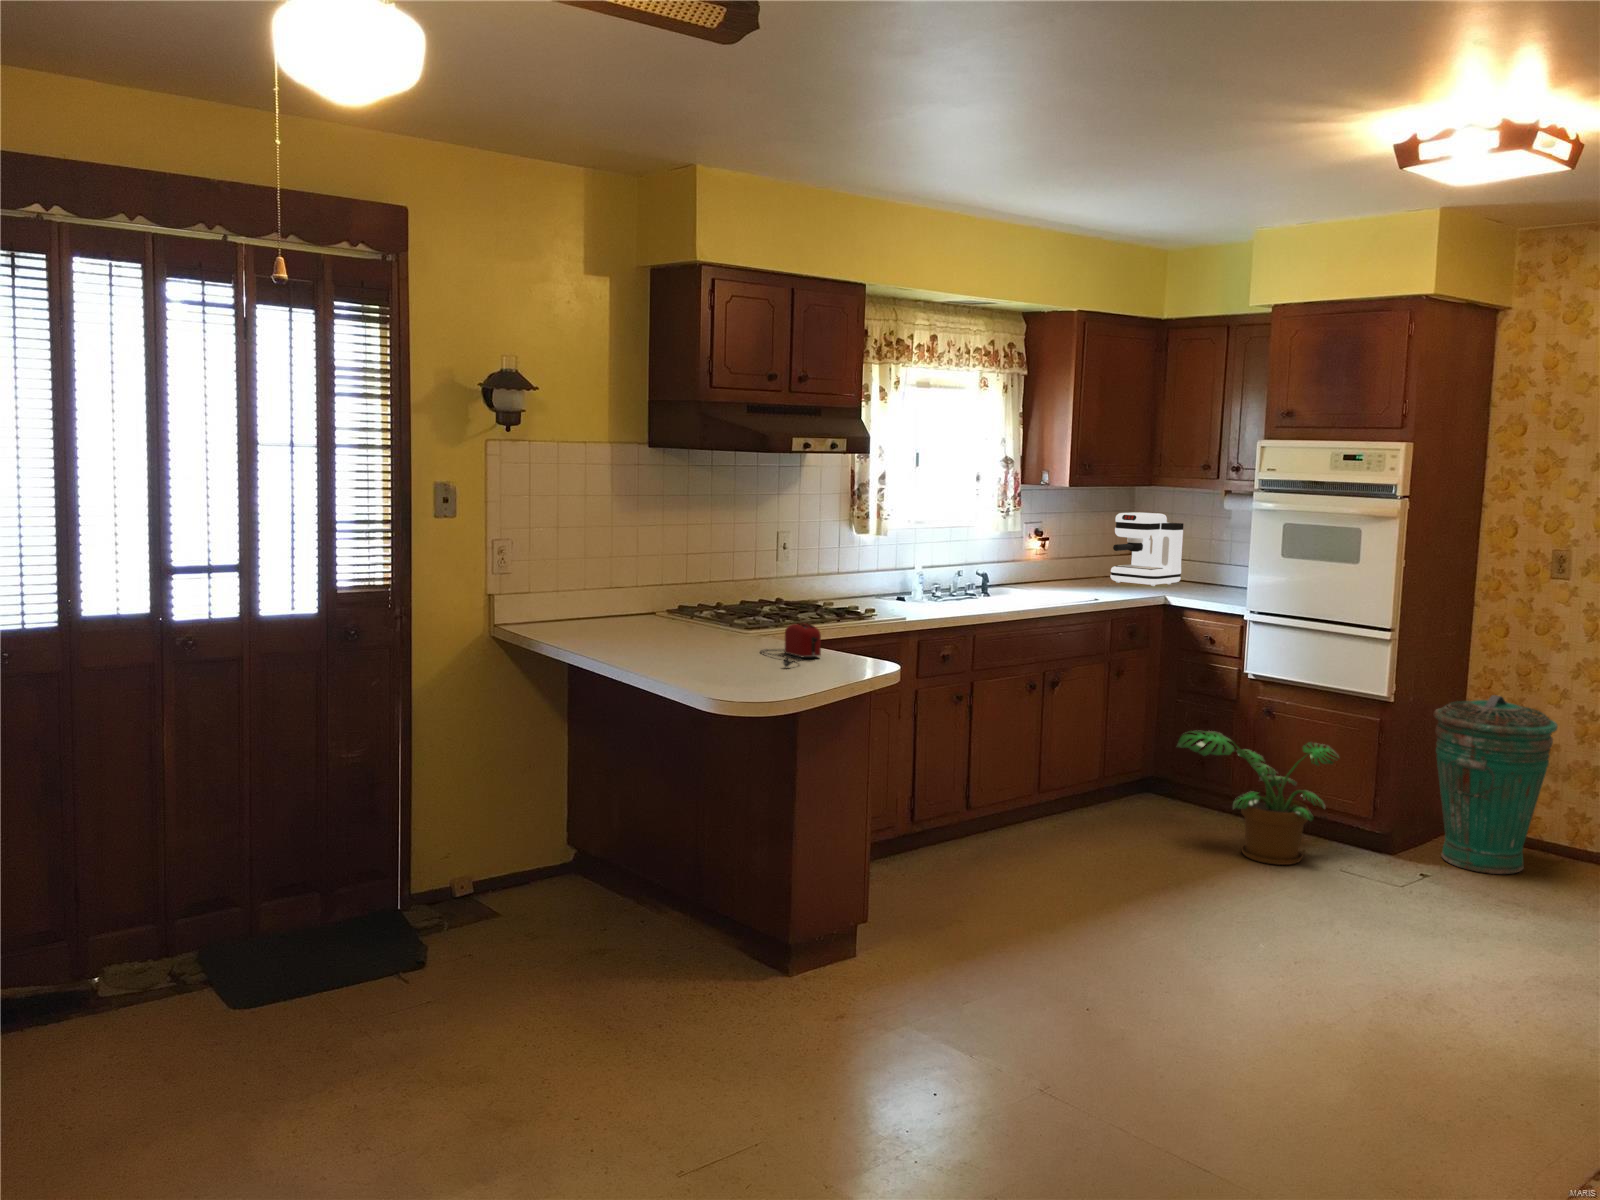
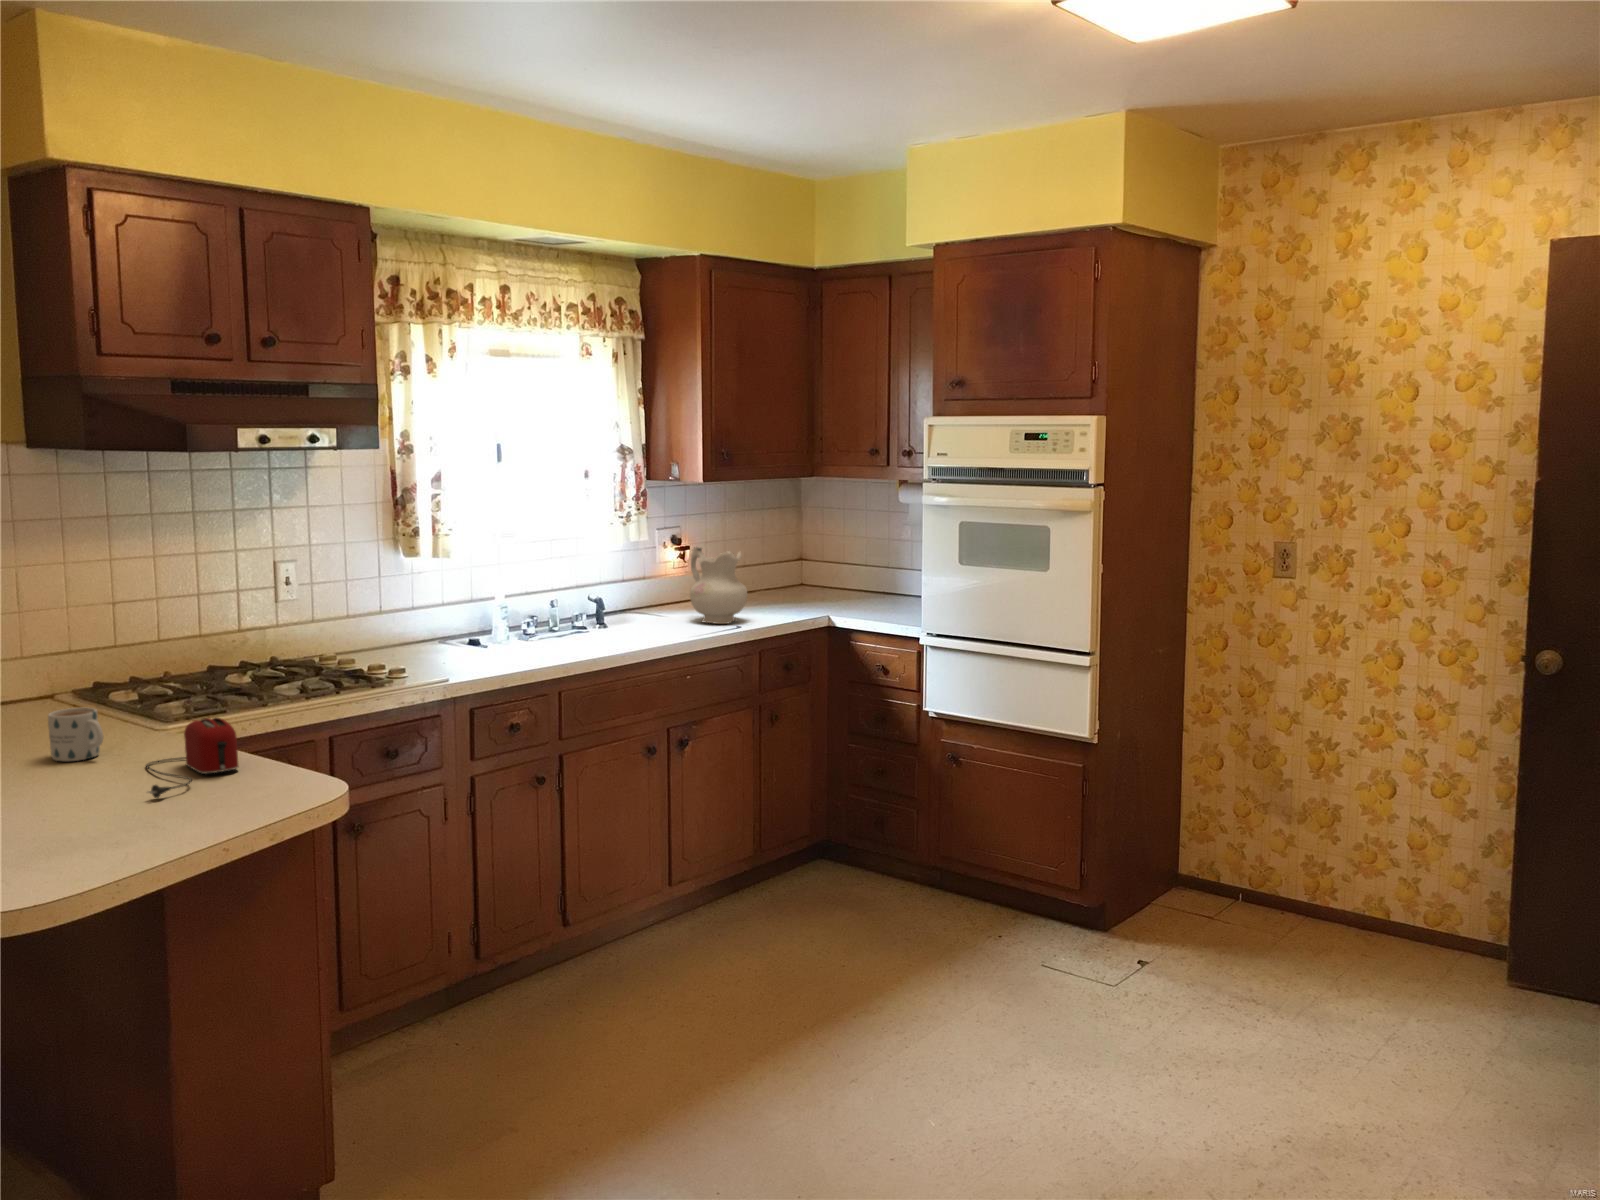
coffee maker: present [1110,512,1184,586] -> none [768,510,855,602]
ceramic pitcher: none [1058,536,1104,597] -> present [690,547,748,624]
mug: none [697,614,731,647] -> present [48,708,103,761]
trash can: present [1434,695,1558,874] -> none [1147,727,1289,951]
potted plant: present [1177,731,1339,865] -> none [835,795,1038,965]

